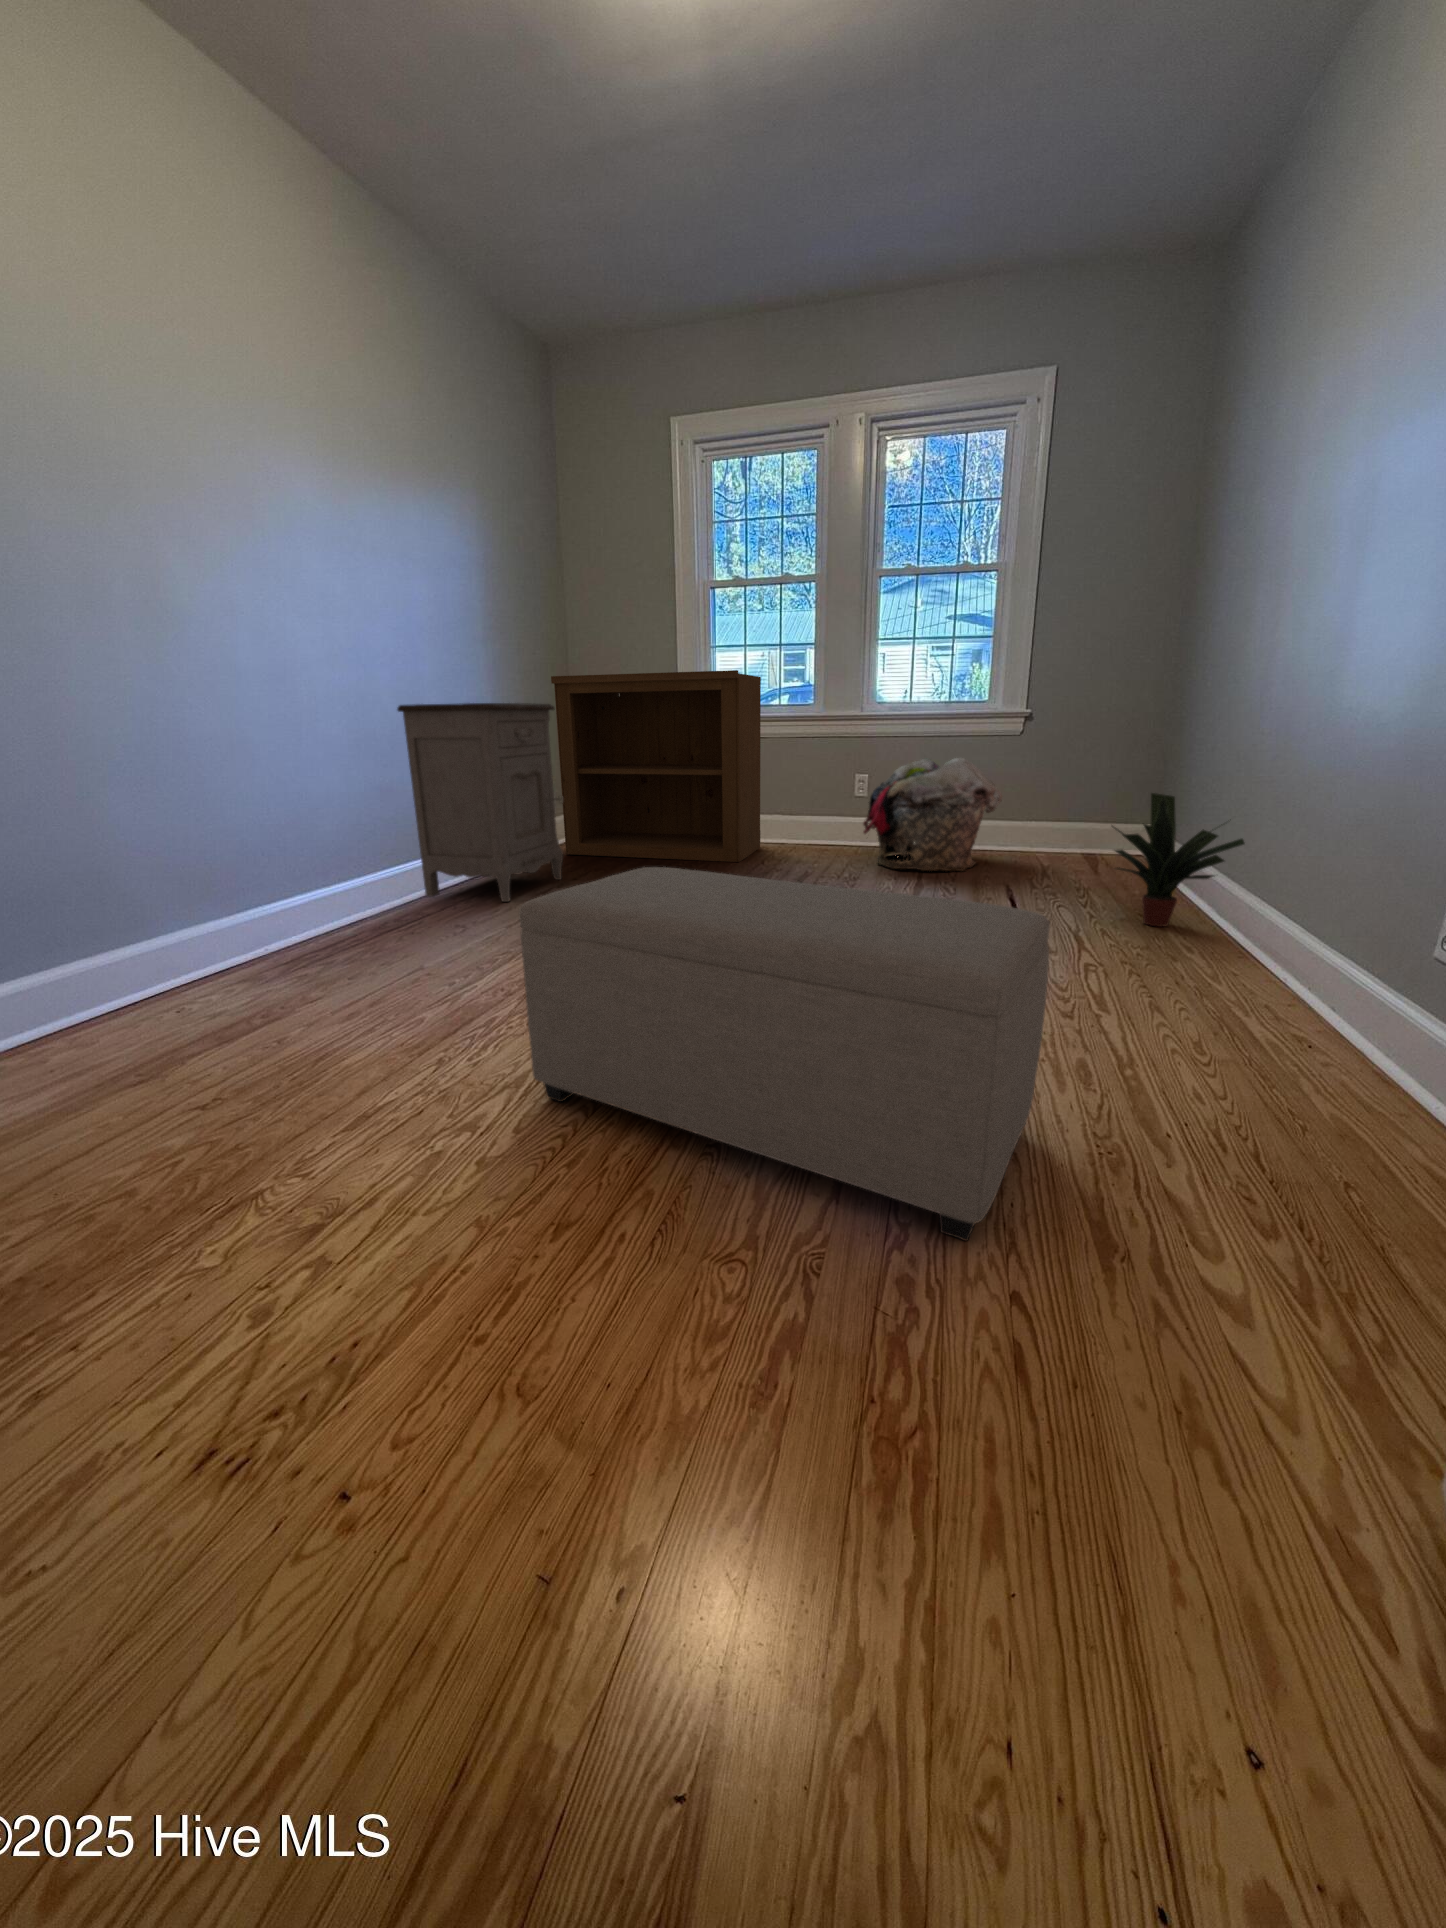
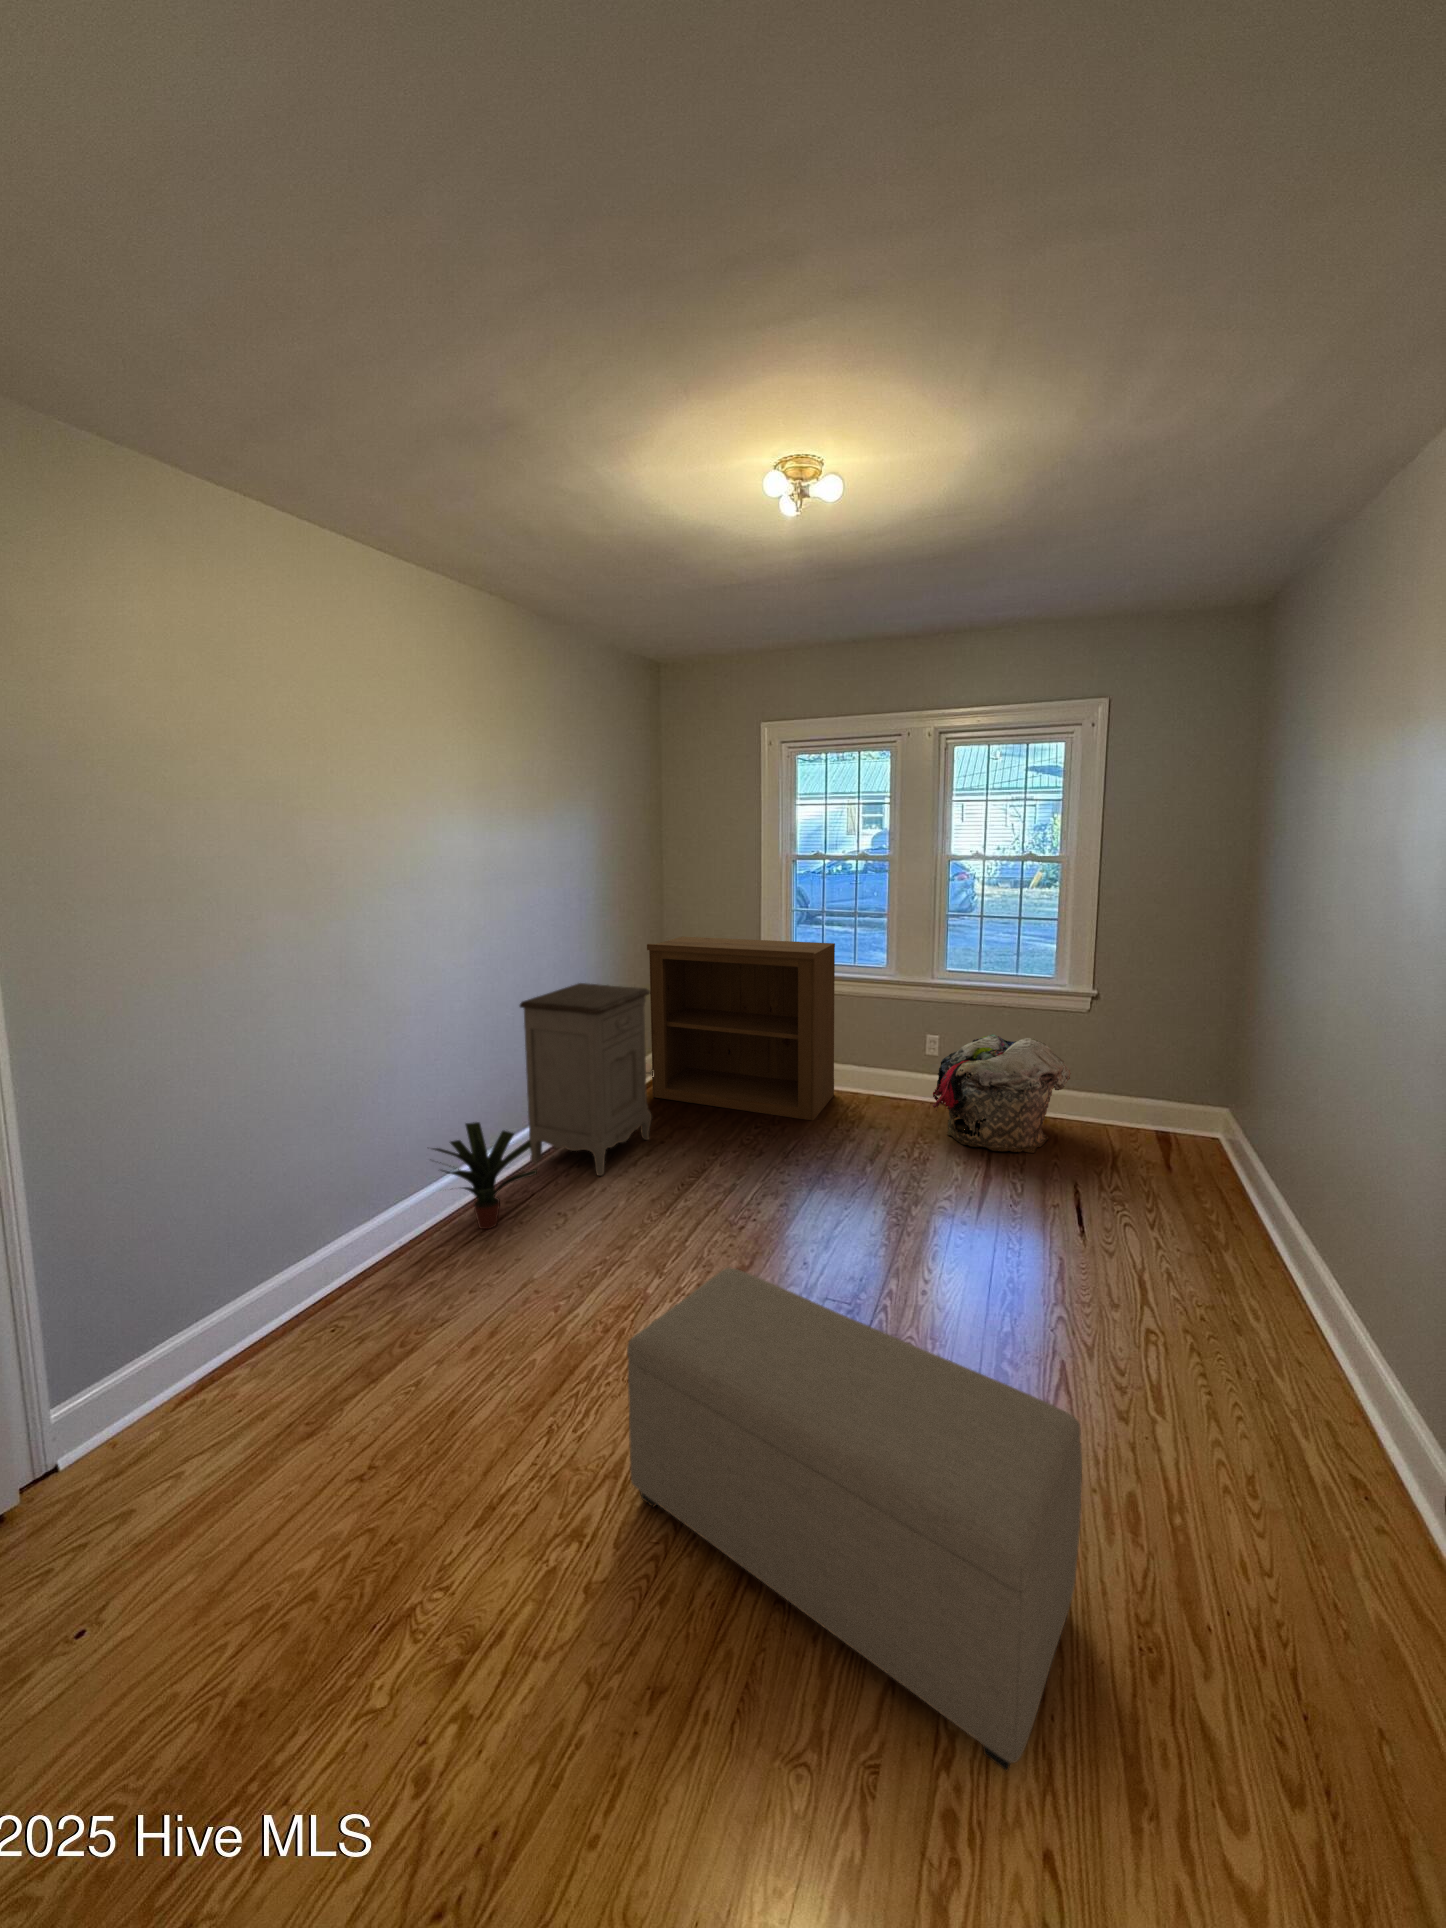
potted plant: present [1112,793,1245,927] -> present [433,1122,537,1229]

